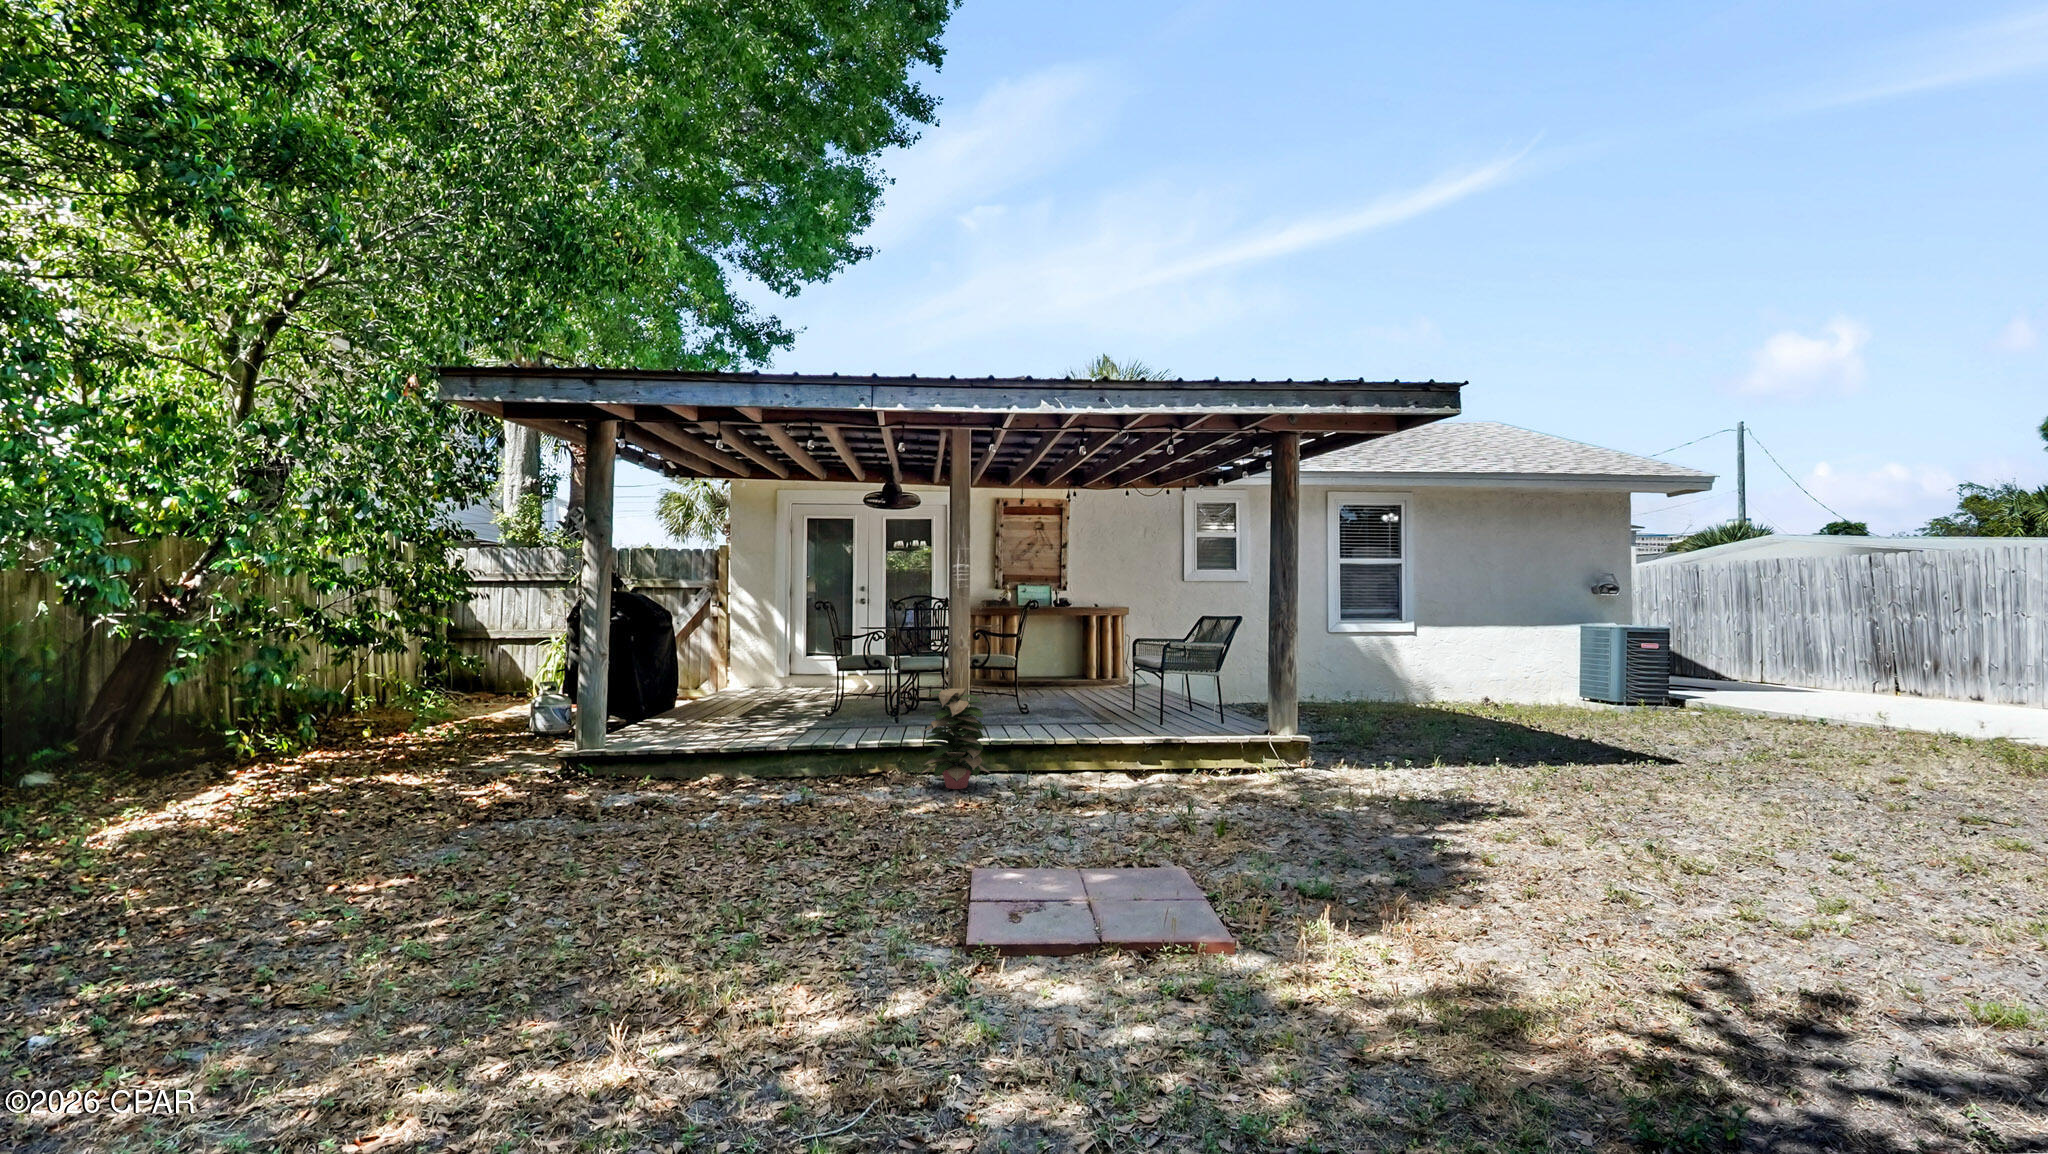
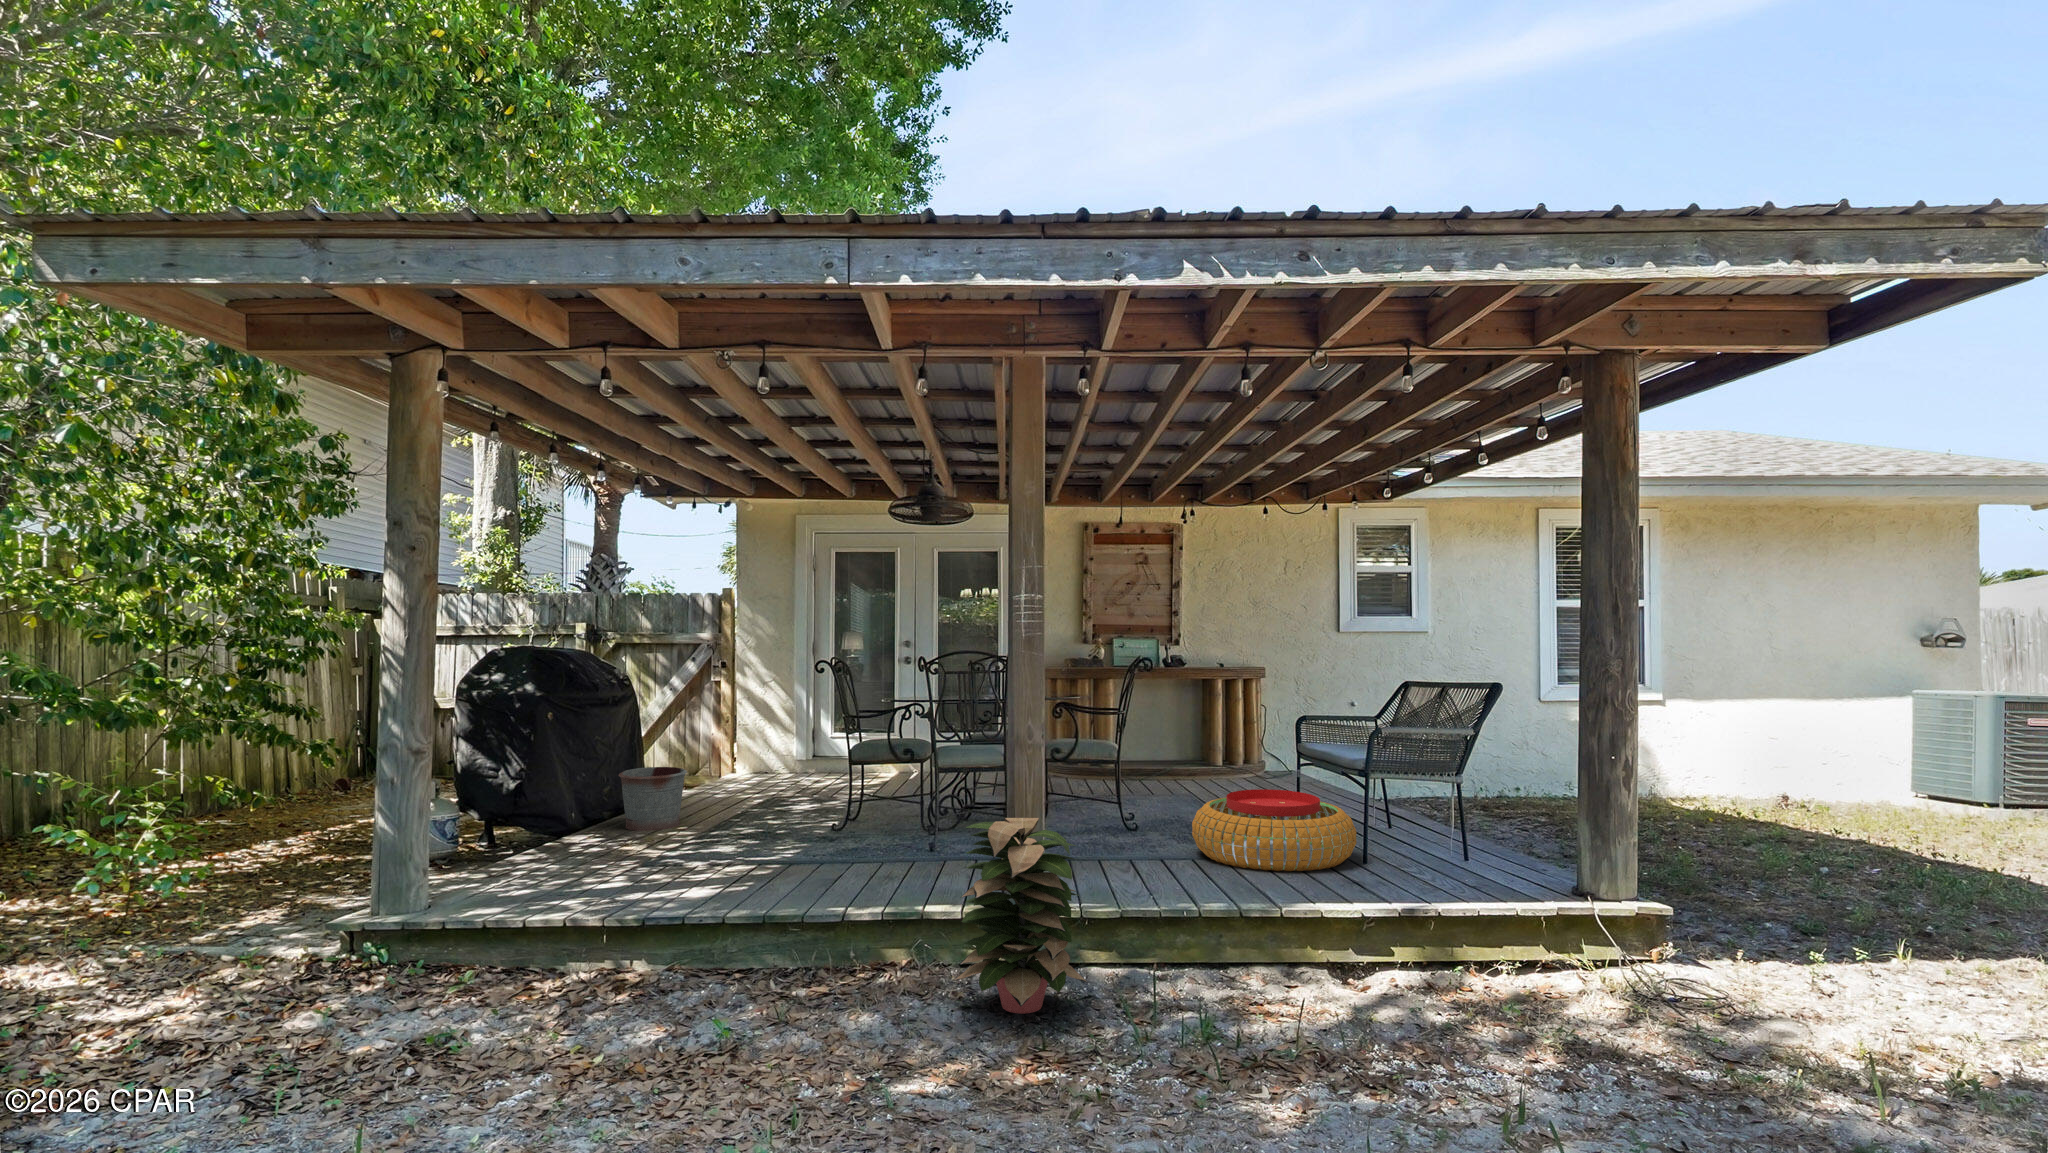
bucket: none [684,674,730,715] -> present [619,767,687,831]
pouf: none [1058,682,1155,727] -> present [1192,789,1357,871]

